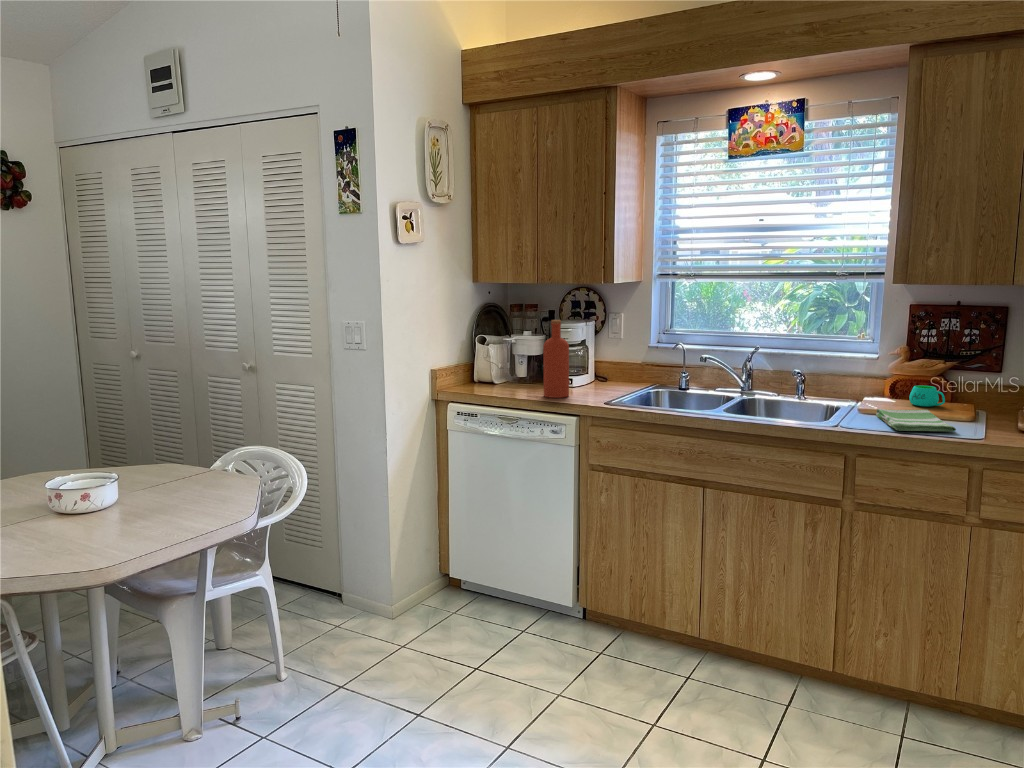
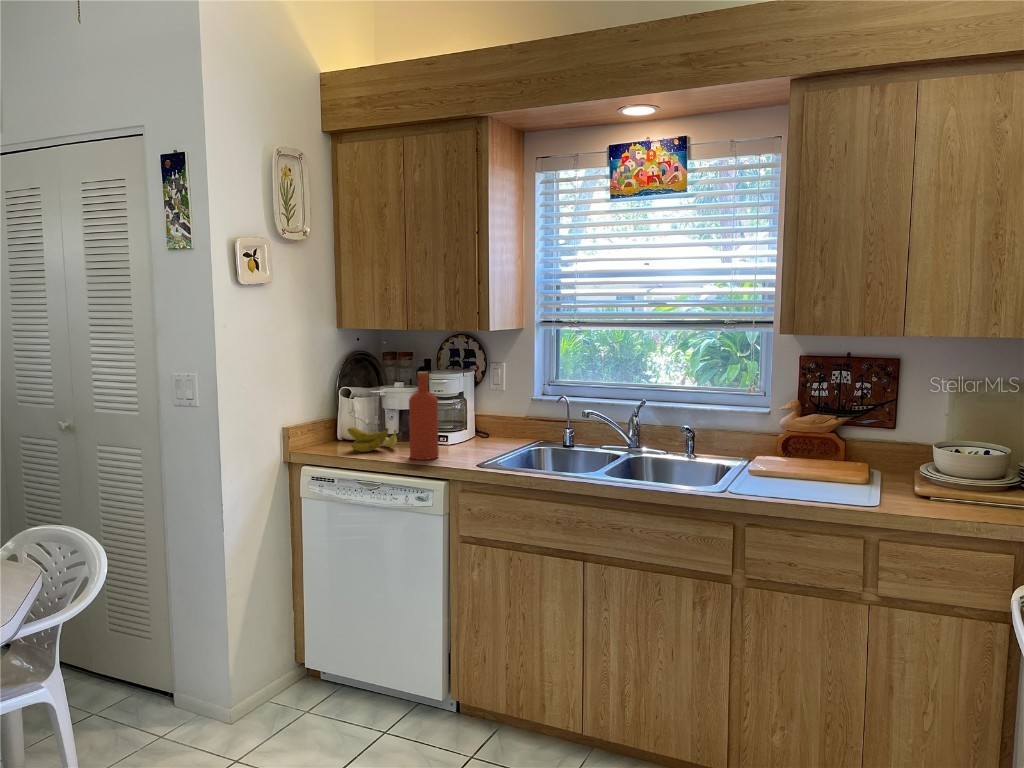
banana: none [487,370,531,392] -> present [348,427,397,452]
mug: present [909,385,945,406] -> none [803,443,839,466]
dish towel: present [876,409,956,432] -> none [767,471,851,497]

